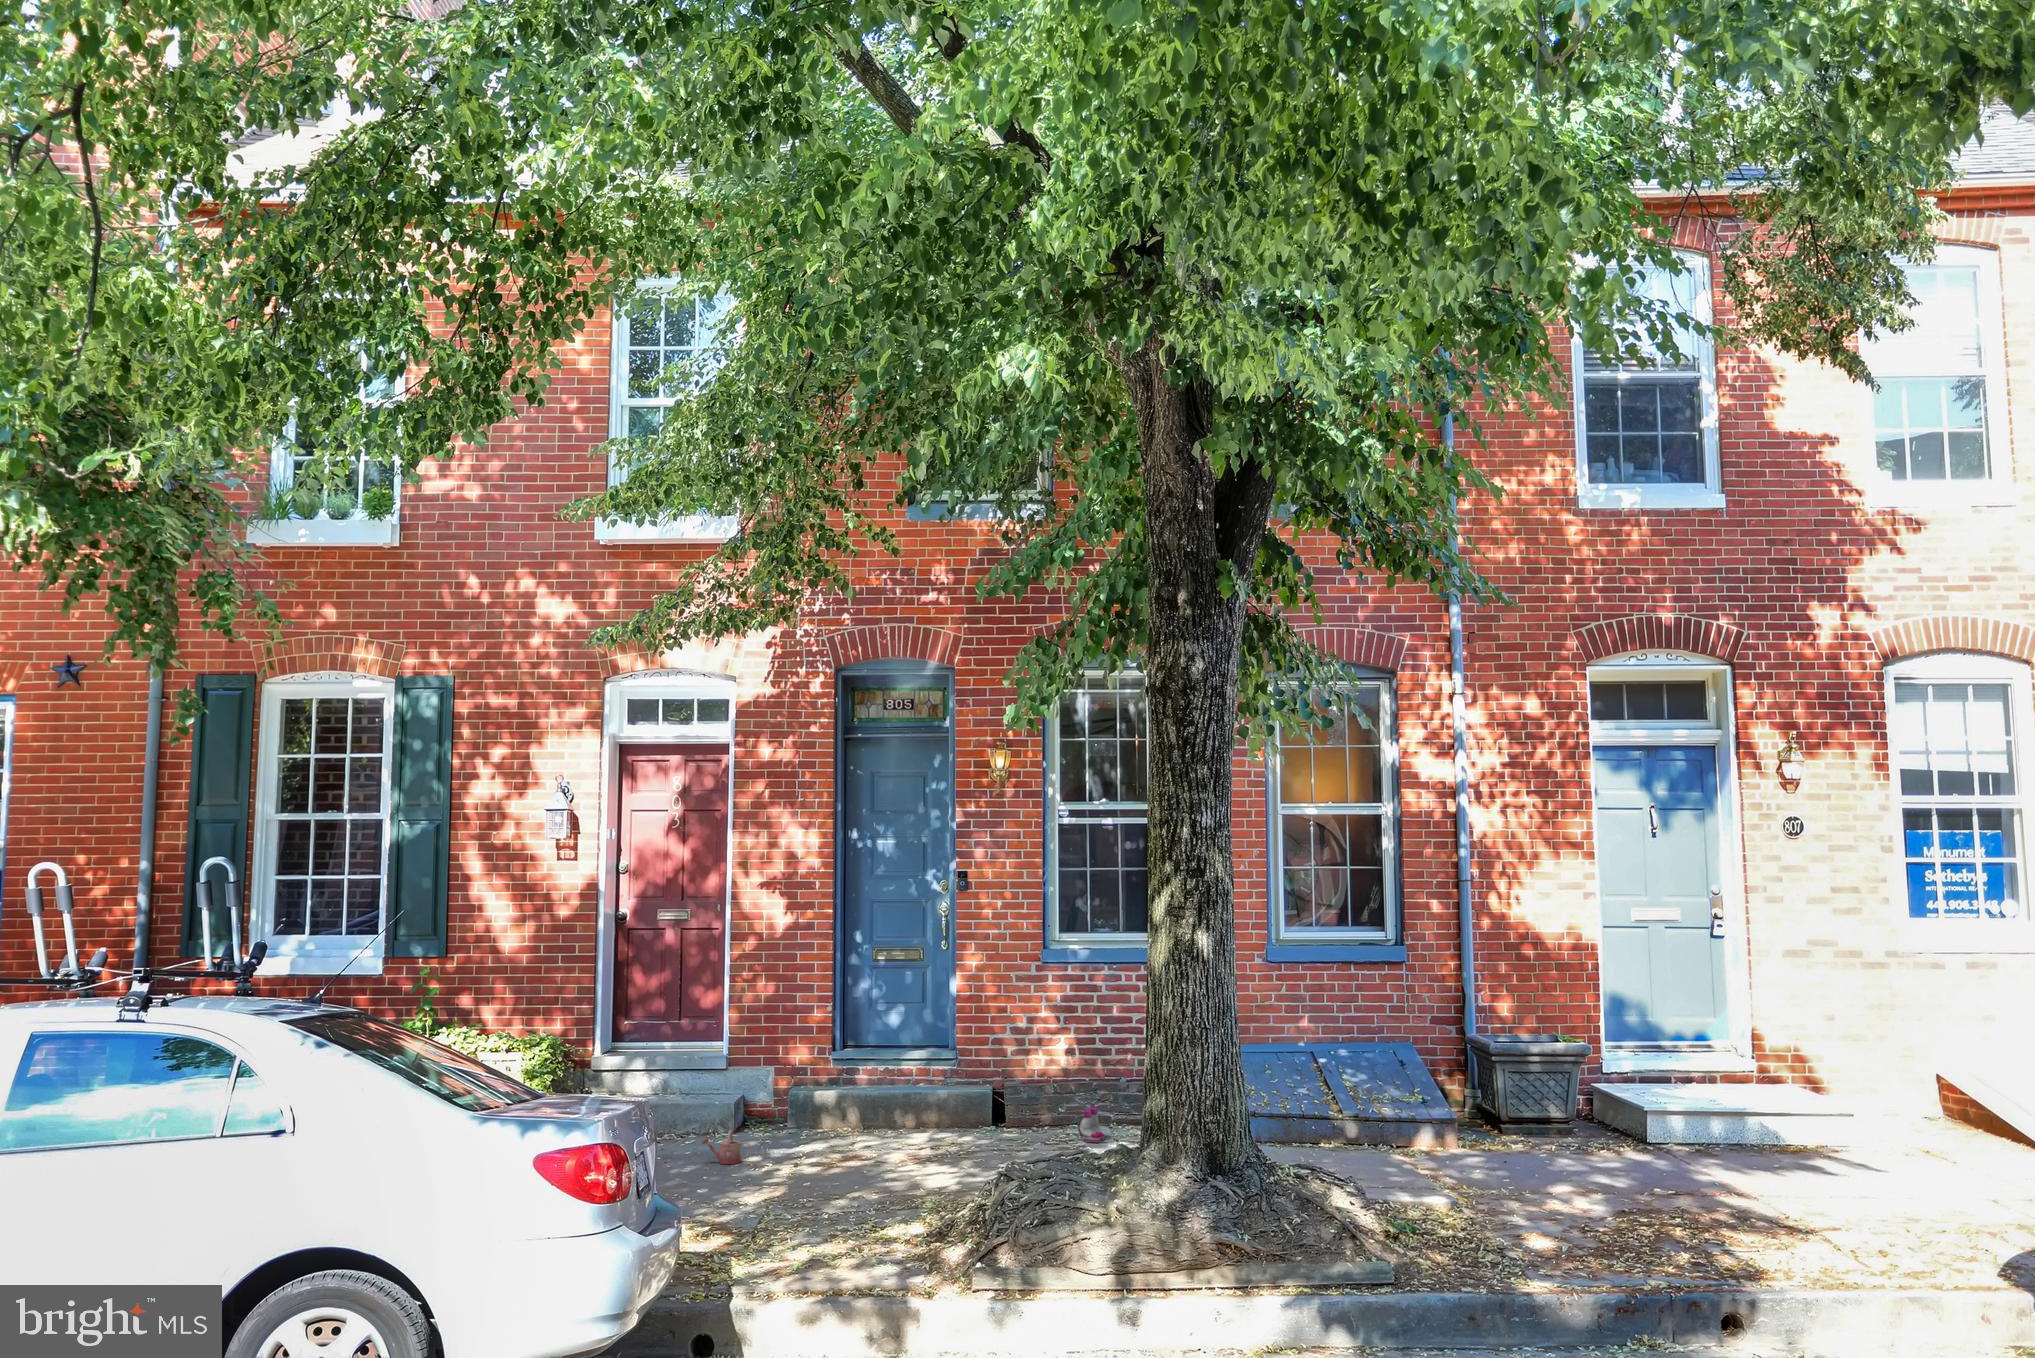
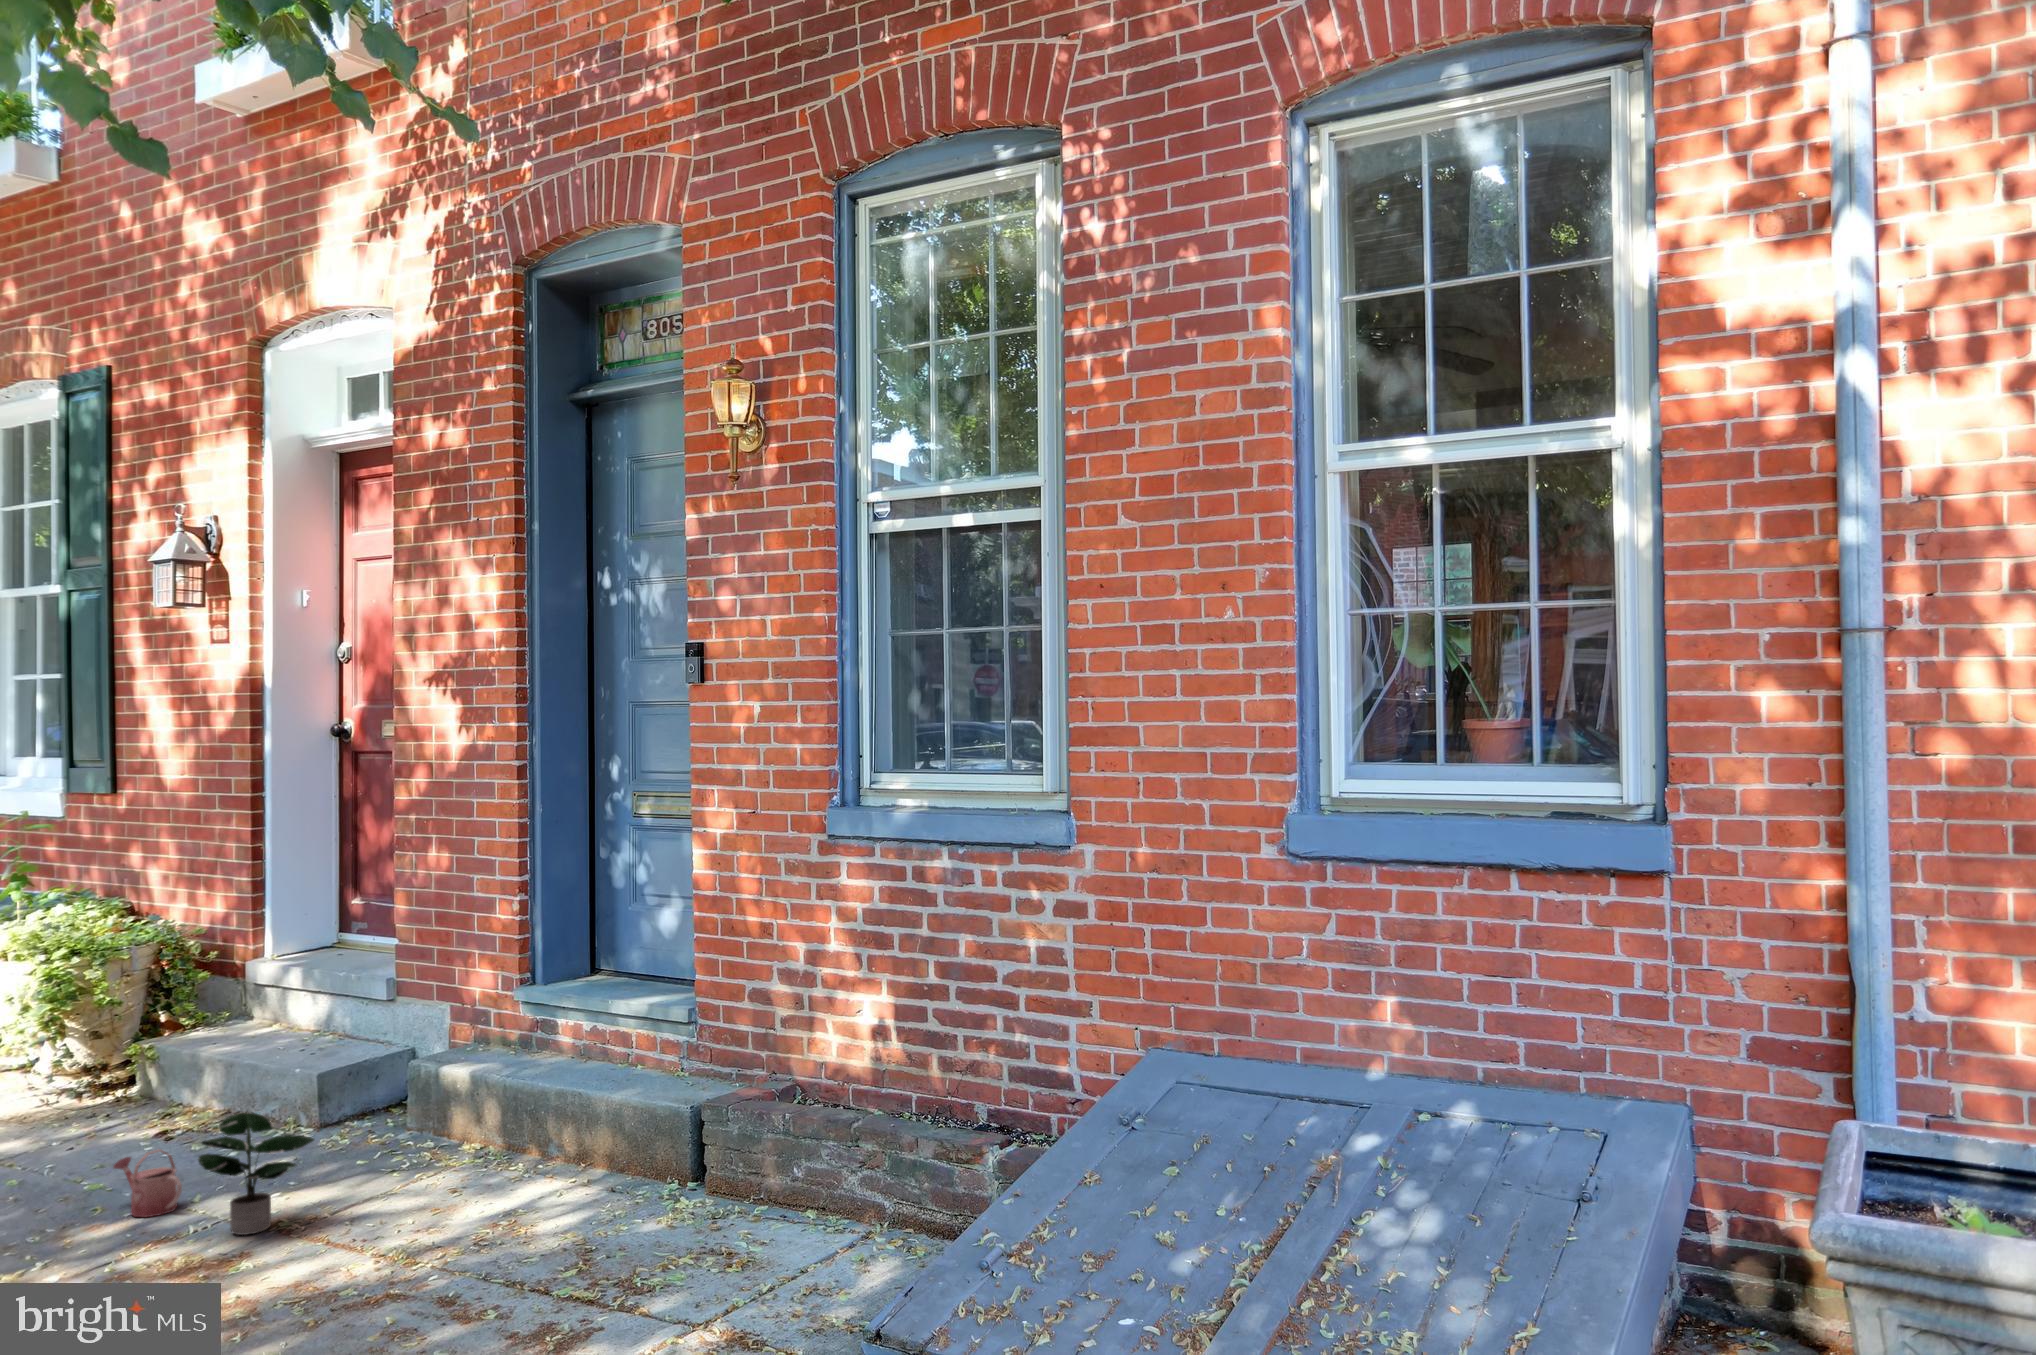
potted plant: none [786,1104,836,1162] -> present [198,1112,314,1235]
boots: present [1078,1106,1105,1142] -> none [779,1175,847,1270]

